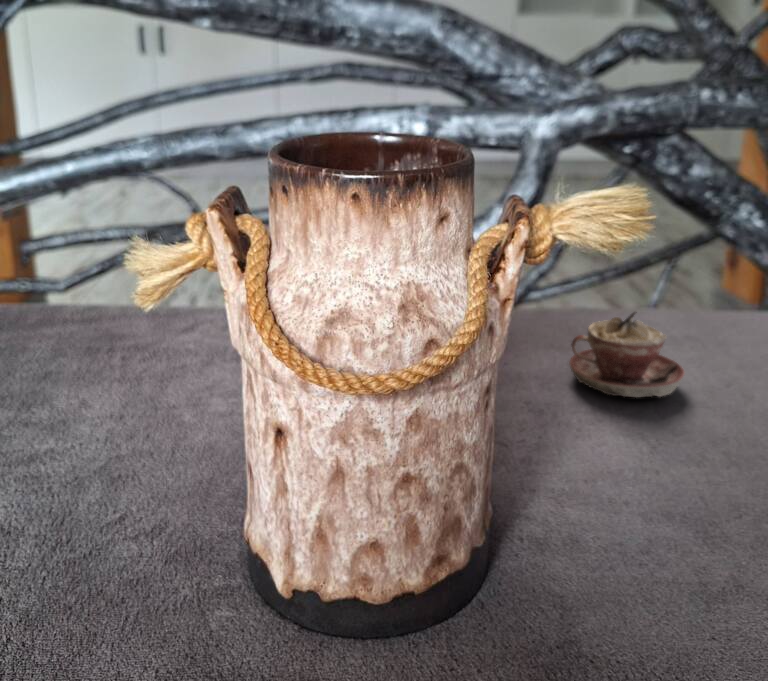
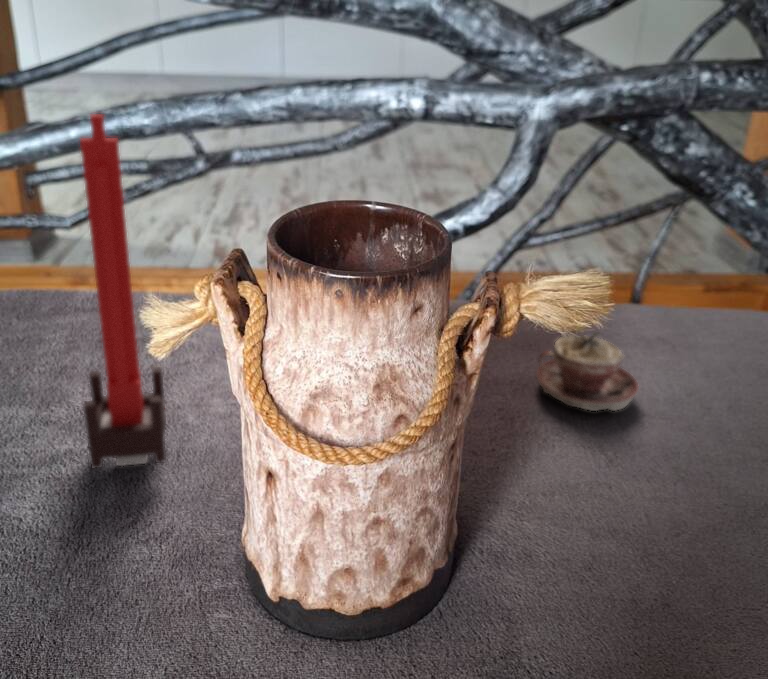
candle: none [58,48,160,464] -> present [80,114,166,469]

